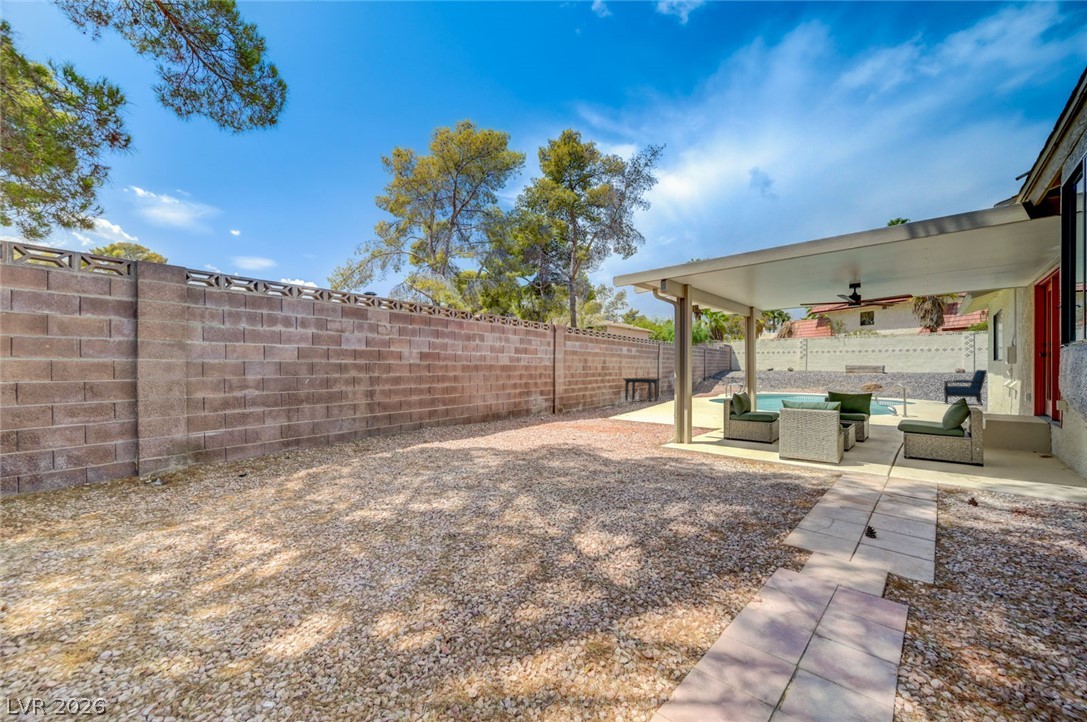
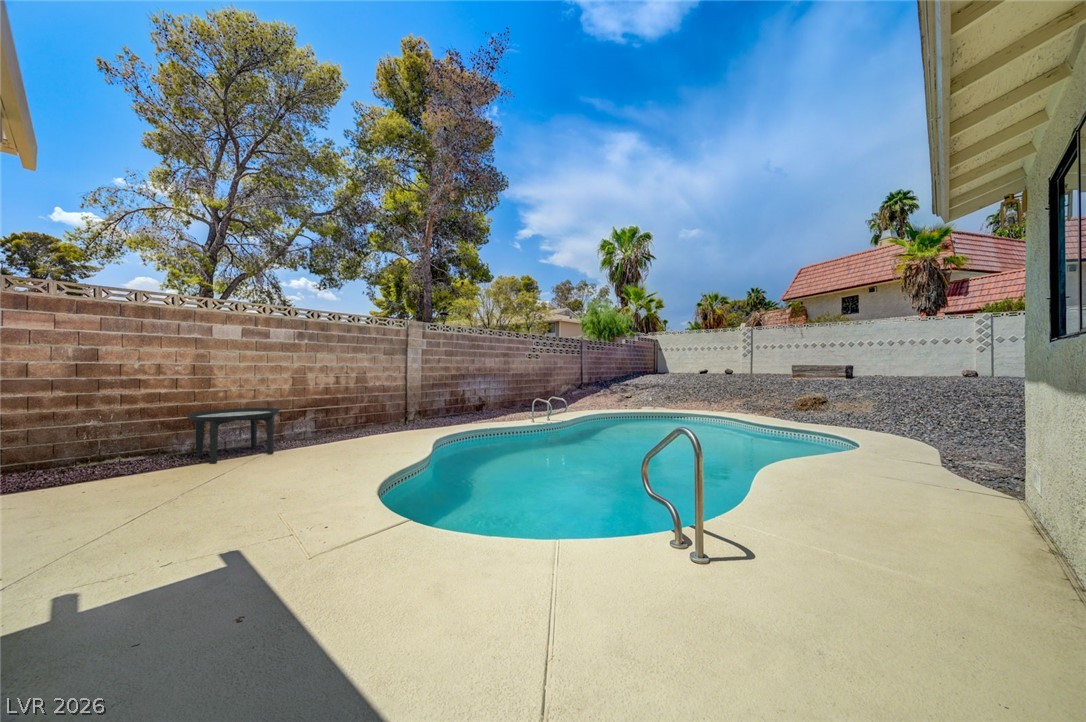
chair: present [944,370,987,405] -> none [892,403,1033,521]

